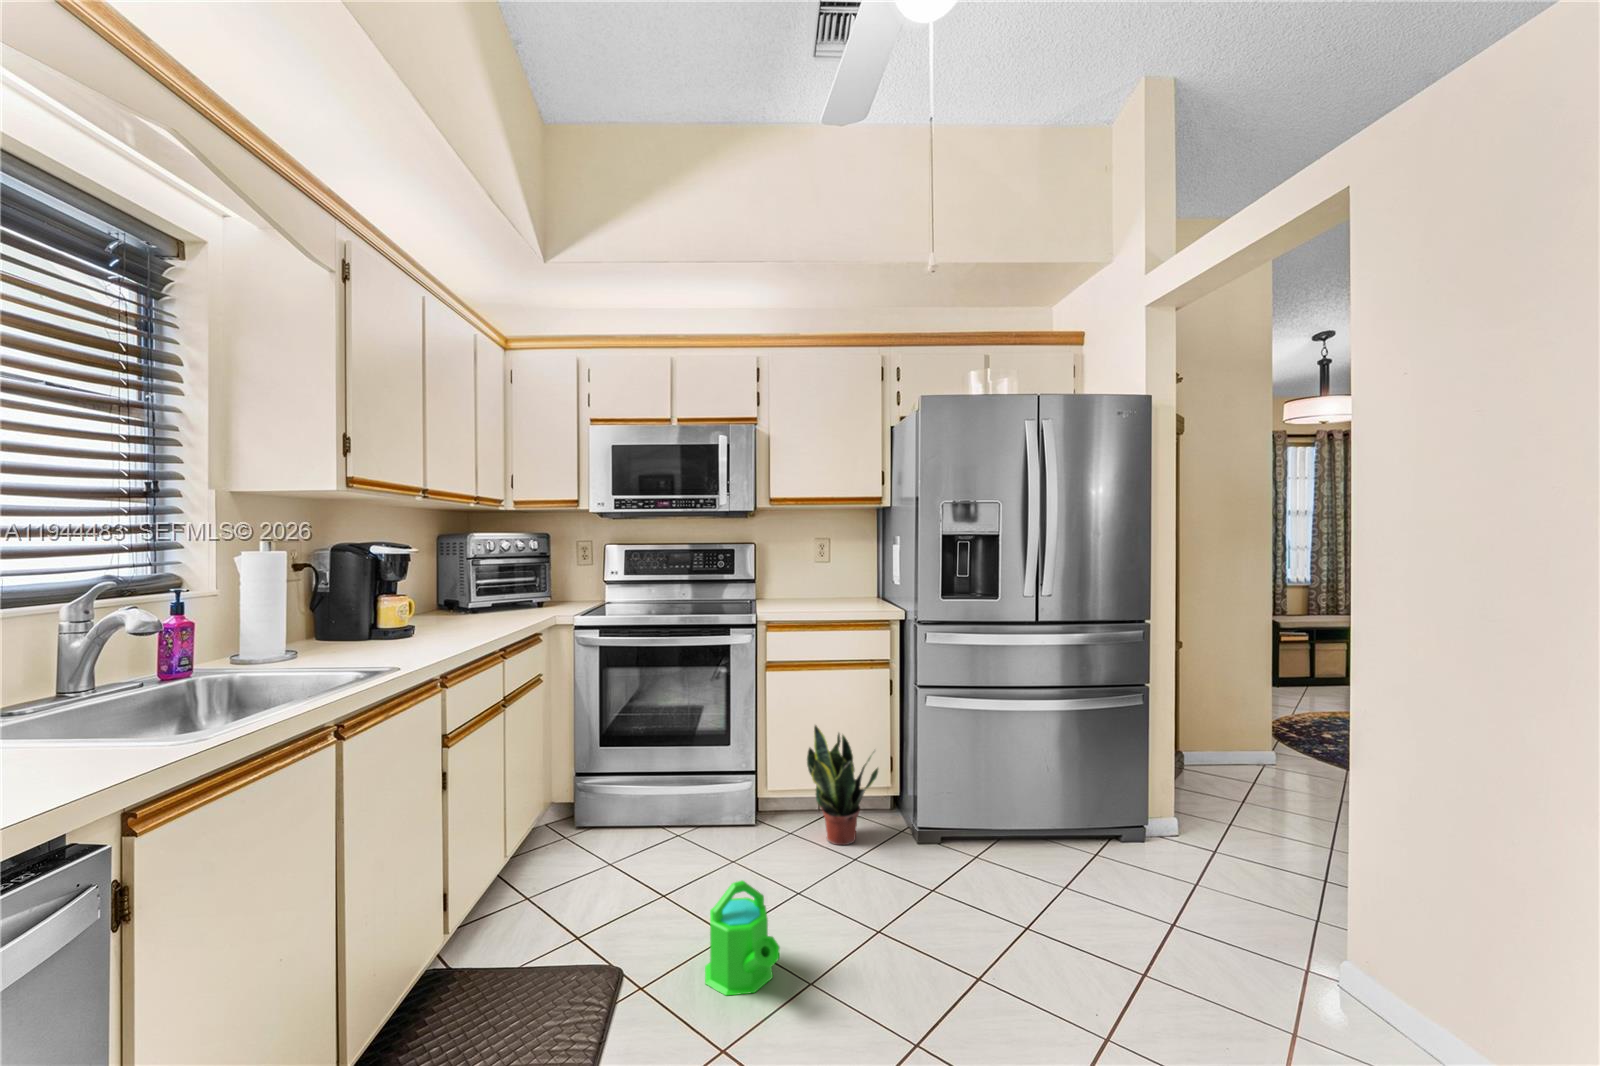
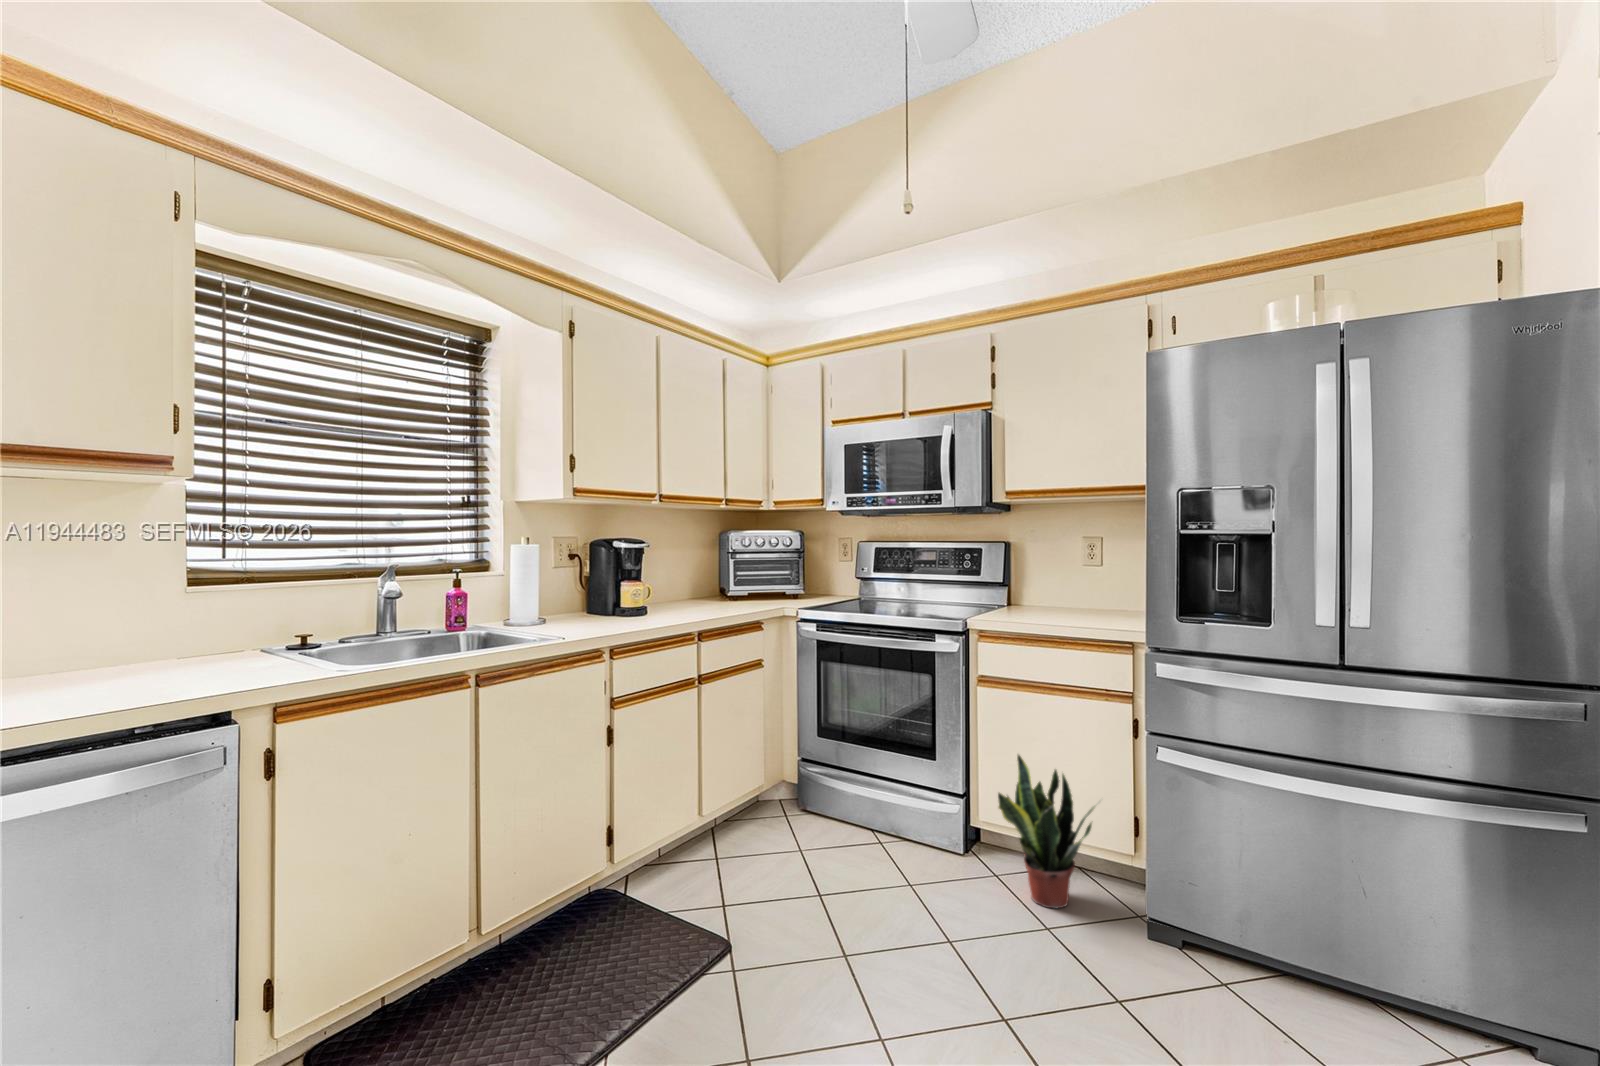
watering can: present [705,881,780,996] -> none [785,895,862,1018]

